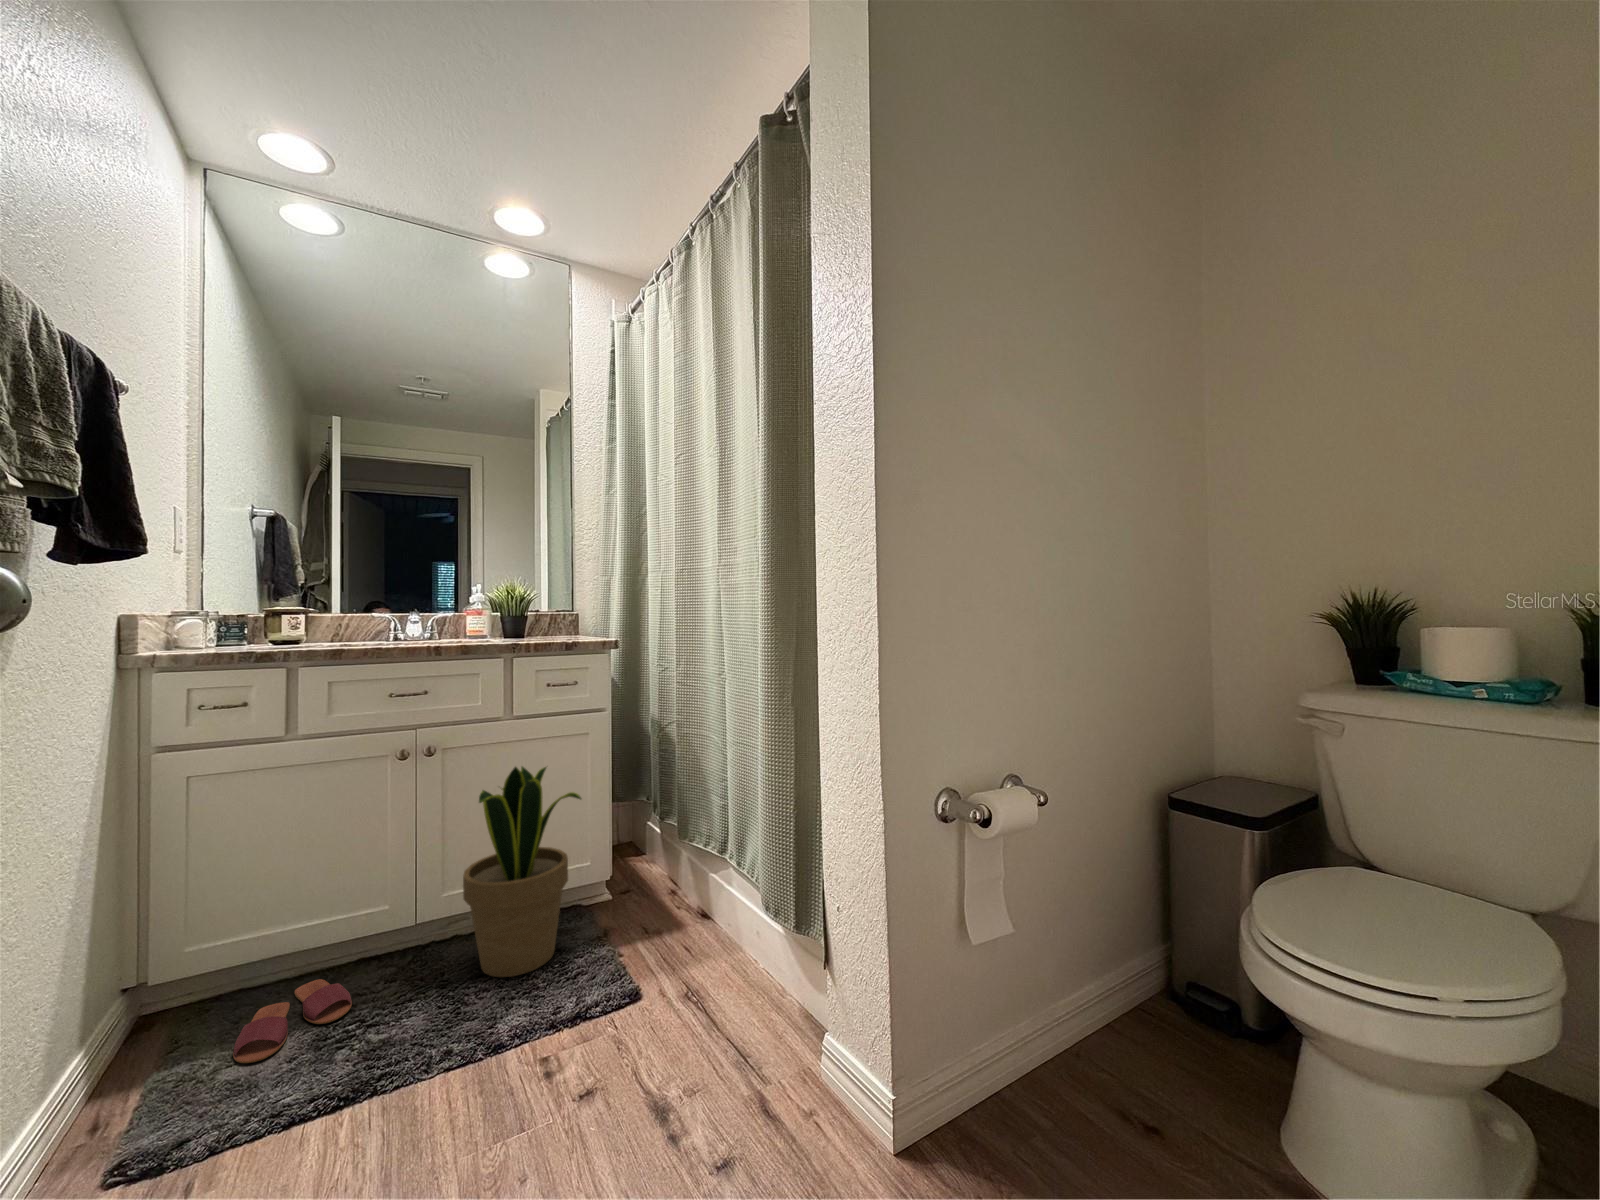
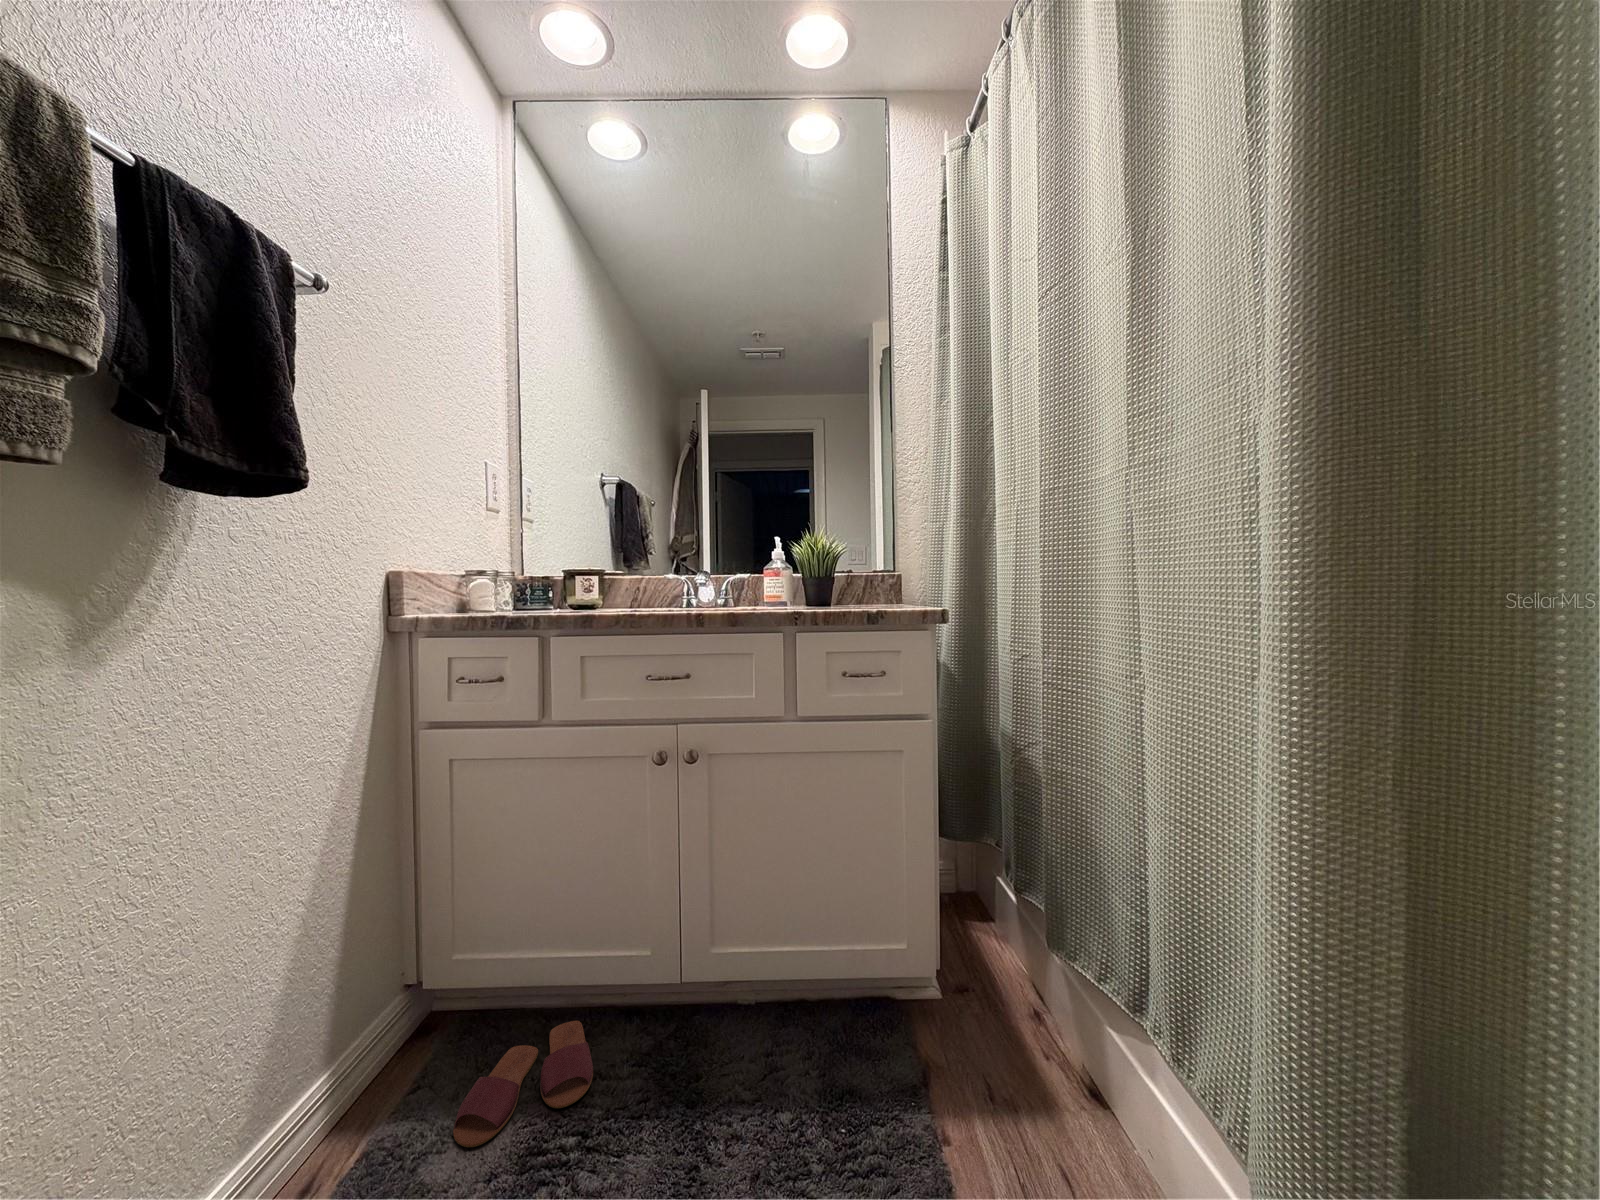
potted plant: present [463,767,581,977] -> none [722,791,884,1119]

